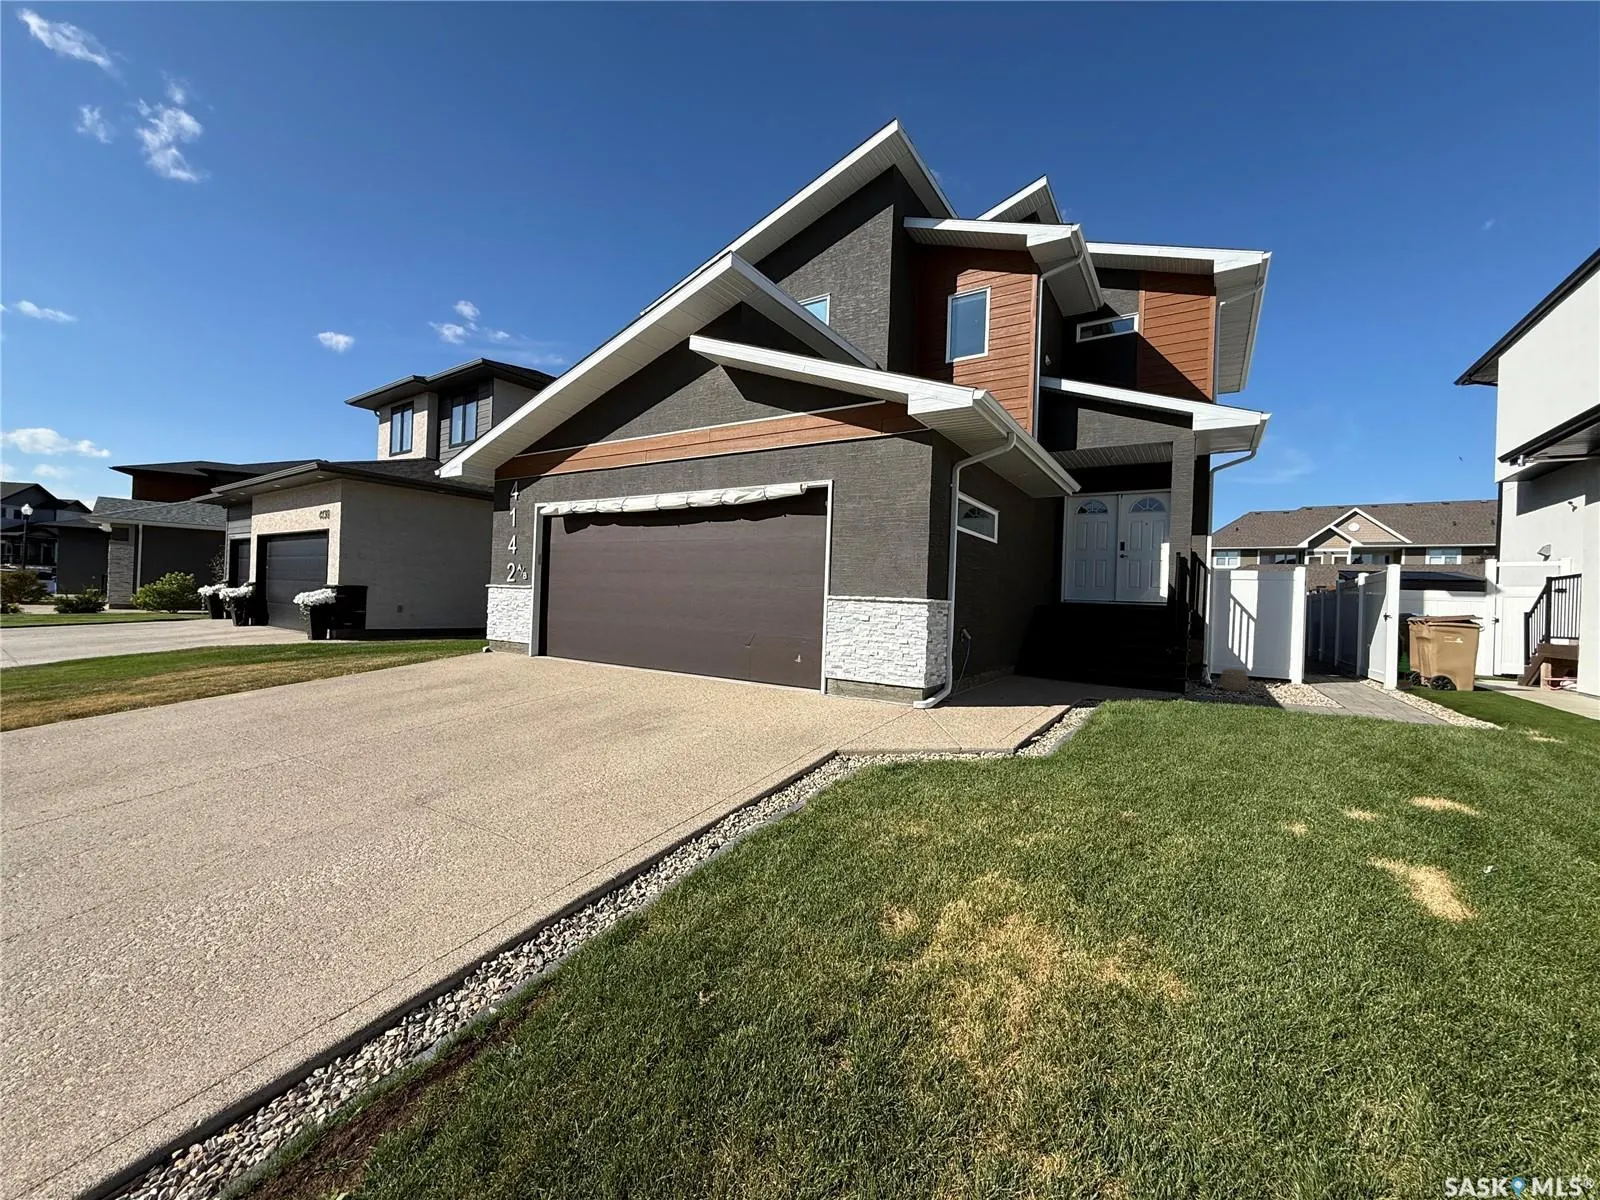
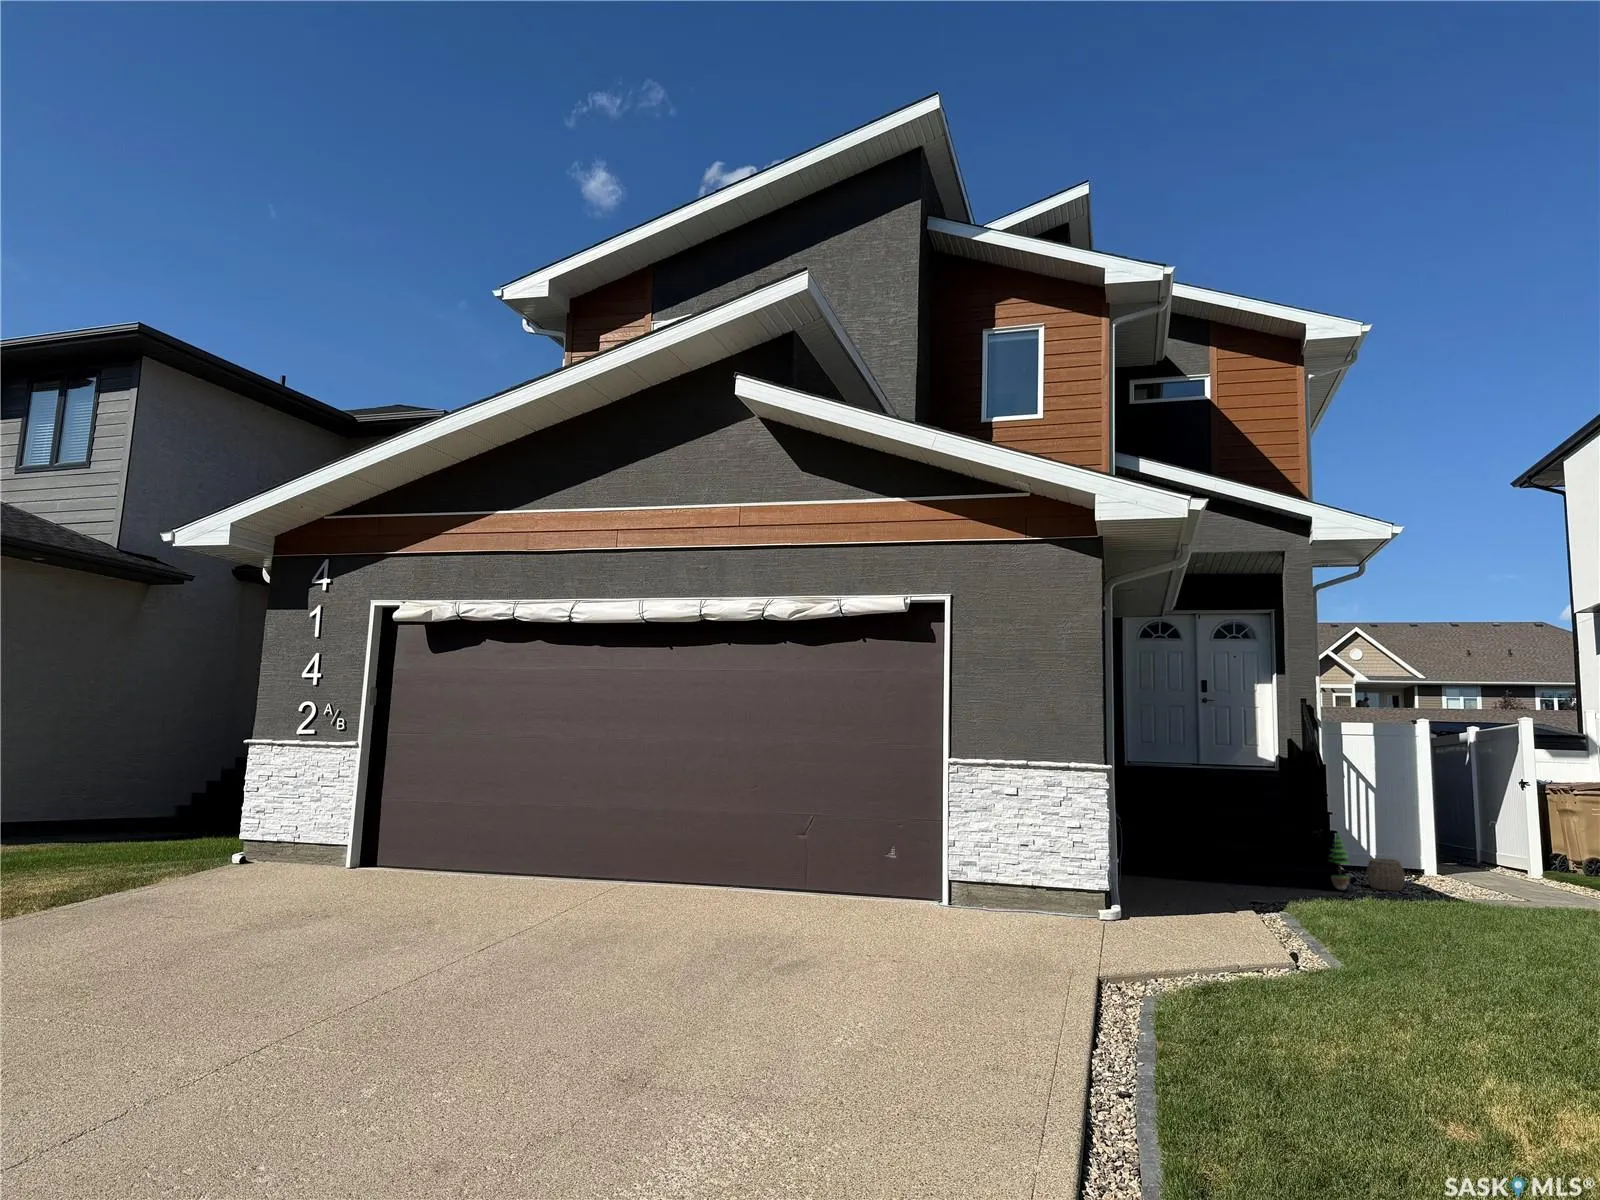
potted tree: present [1398,653,1412,690] -> present [1330,833,1350,890]

